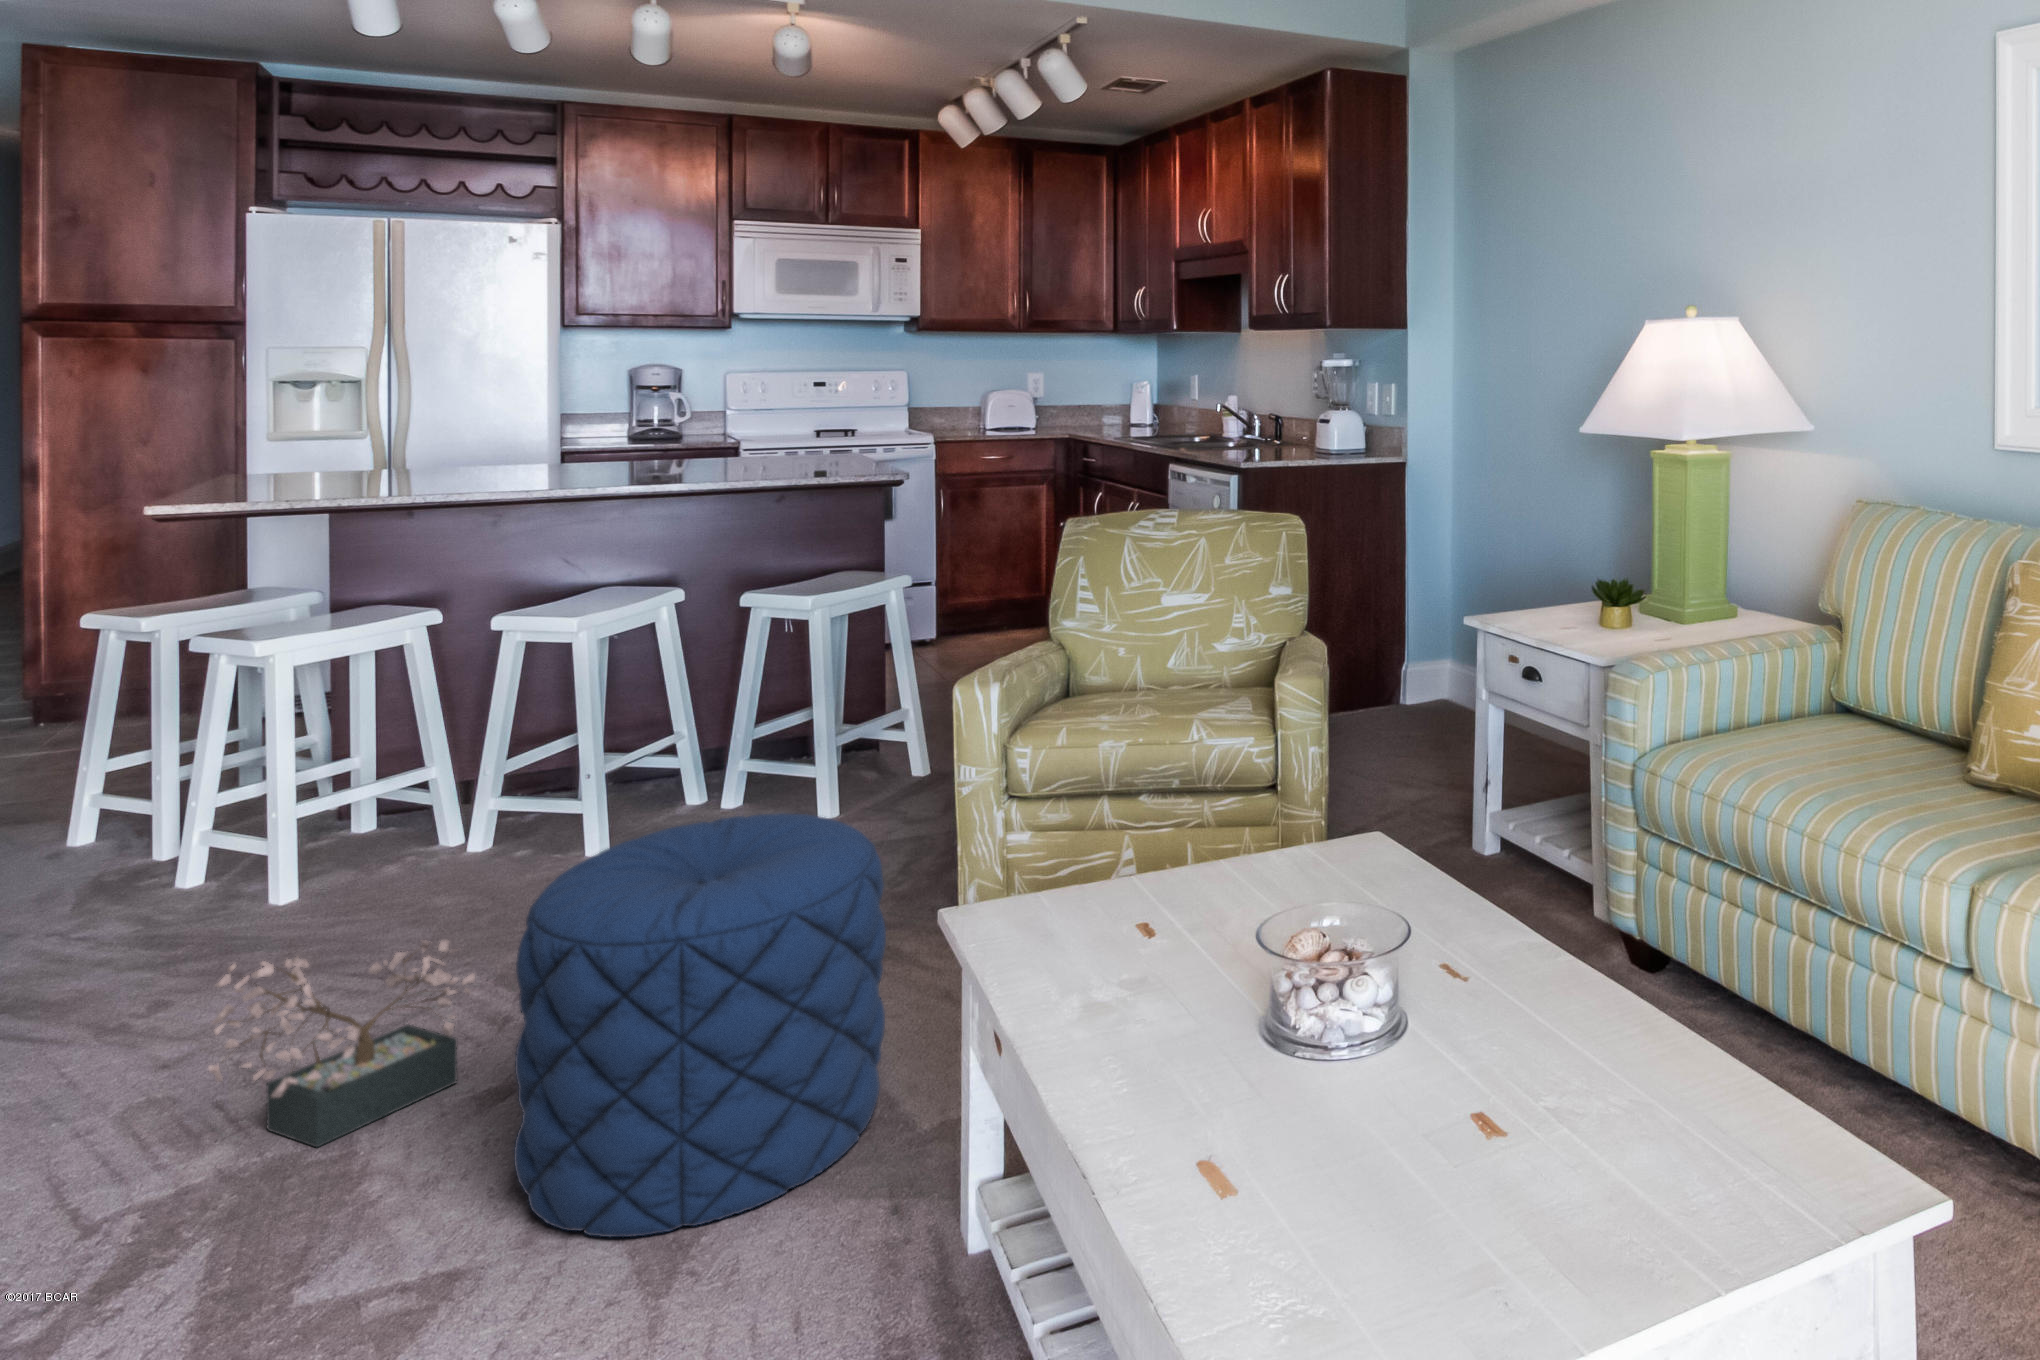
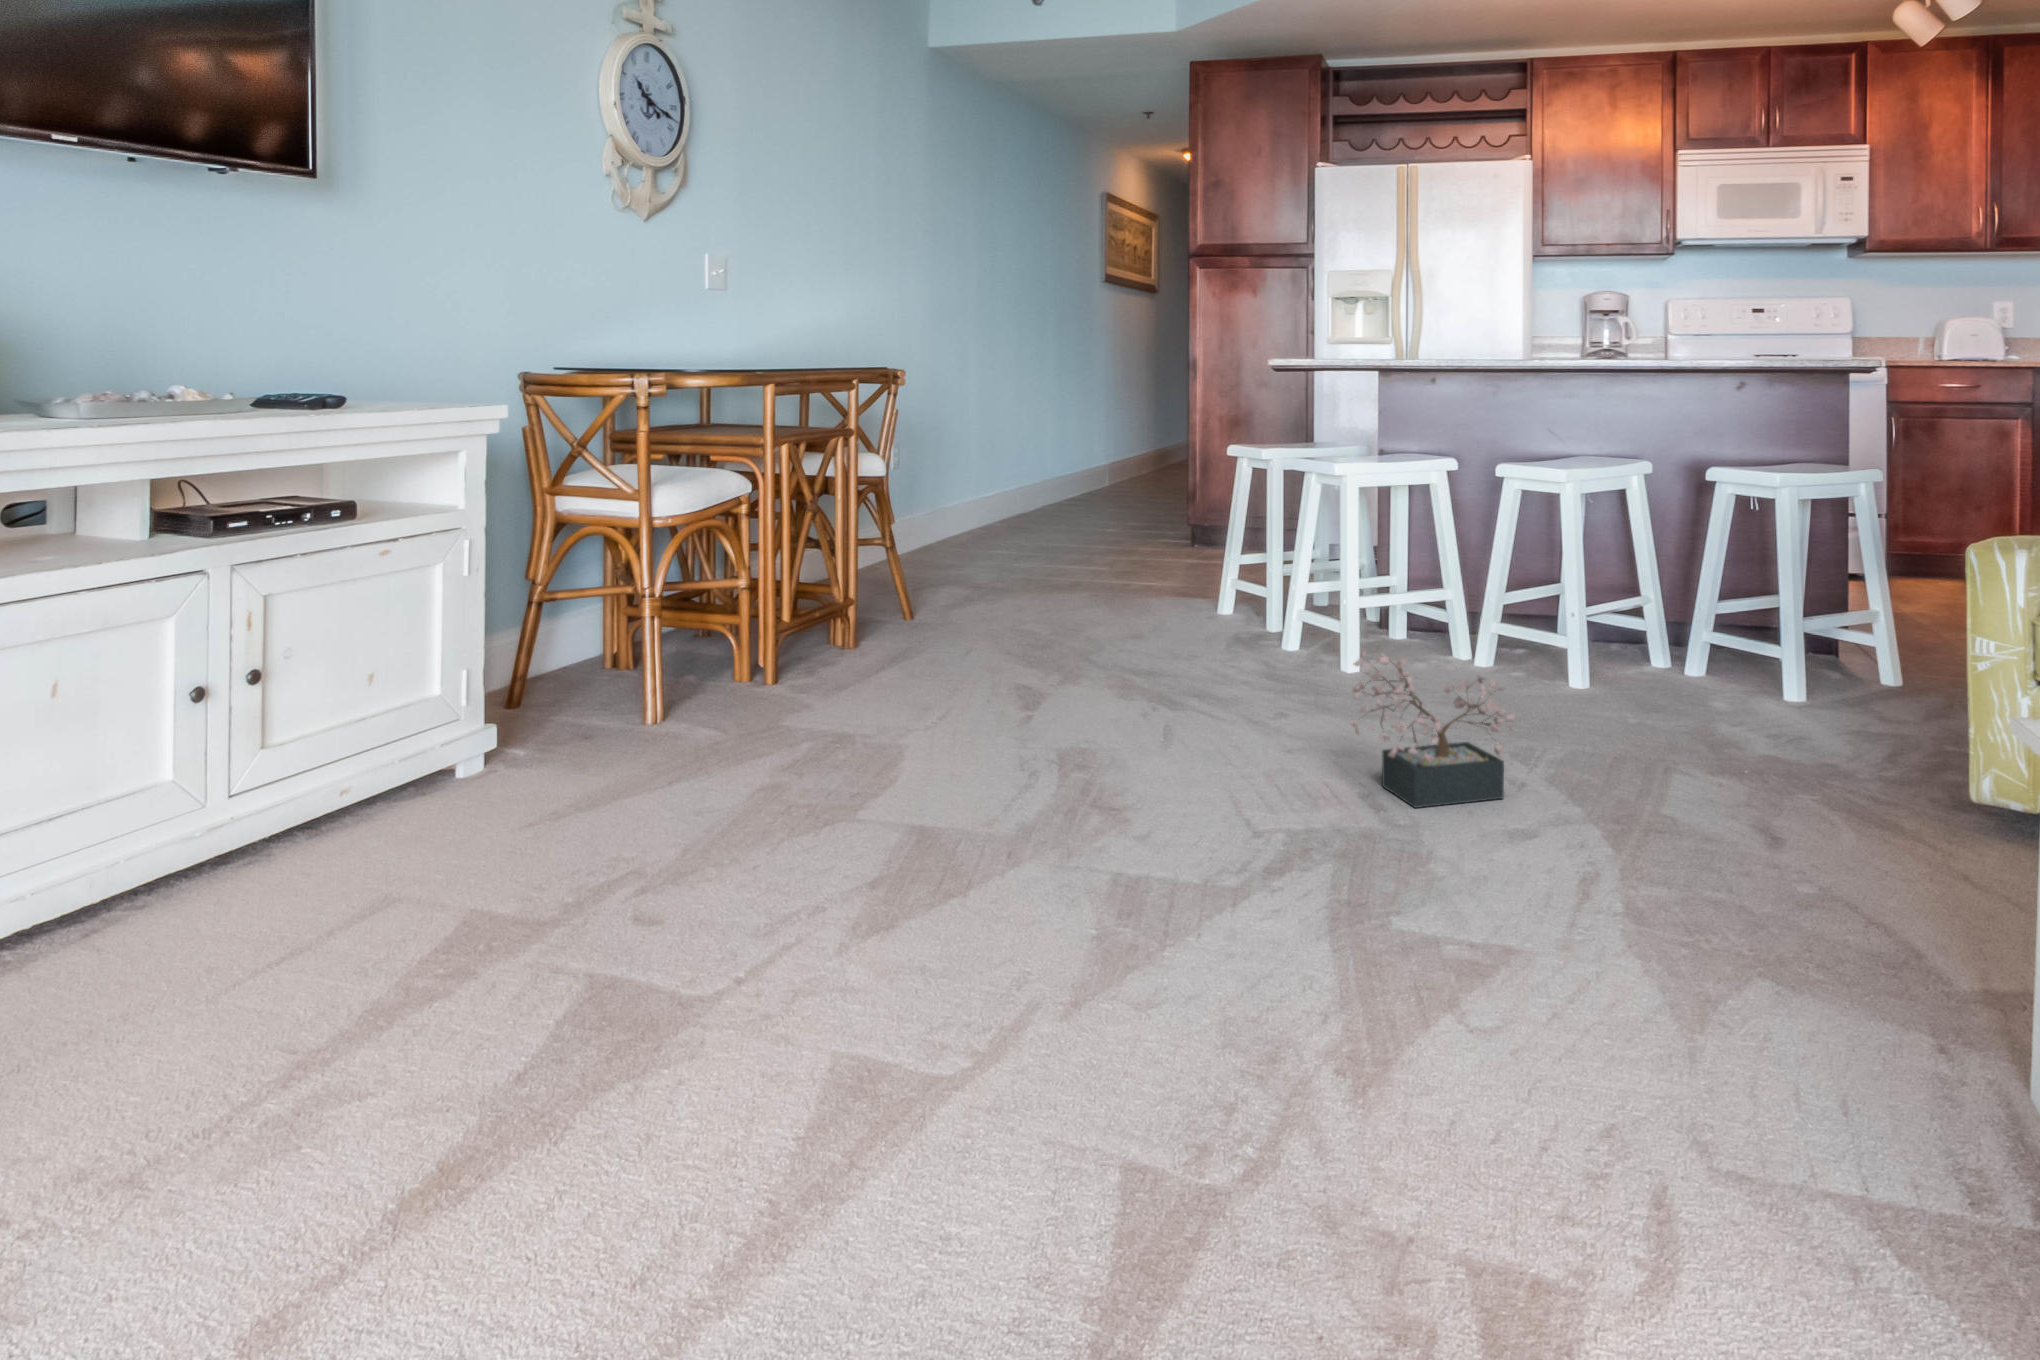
pouf: present [514,813,886,1237] -> none [1560,609,1908,984]

